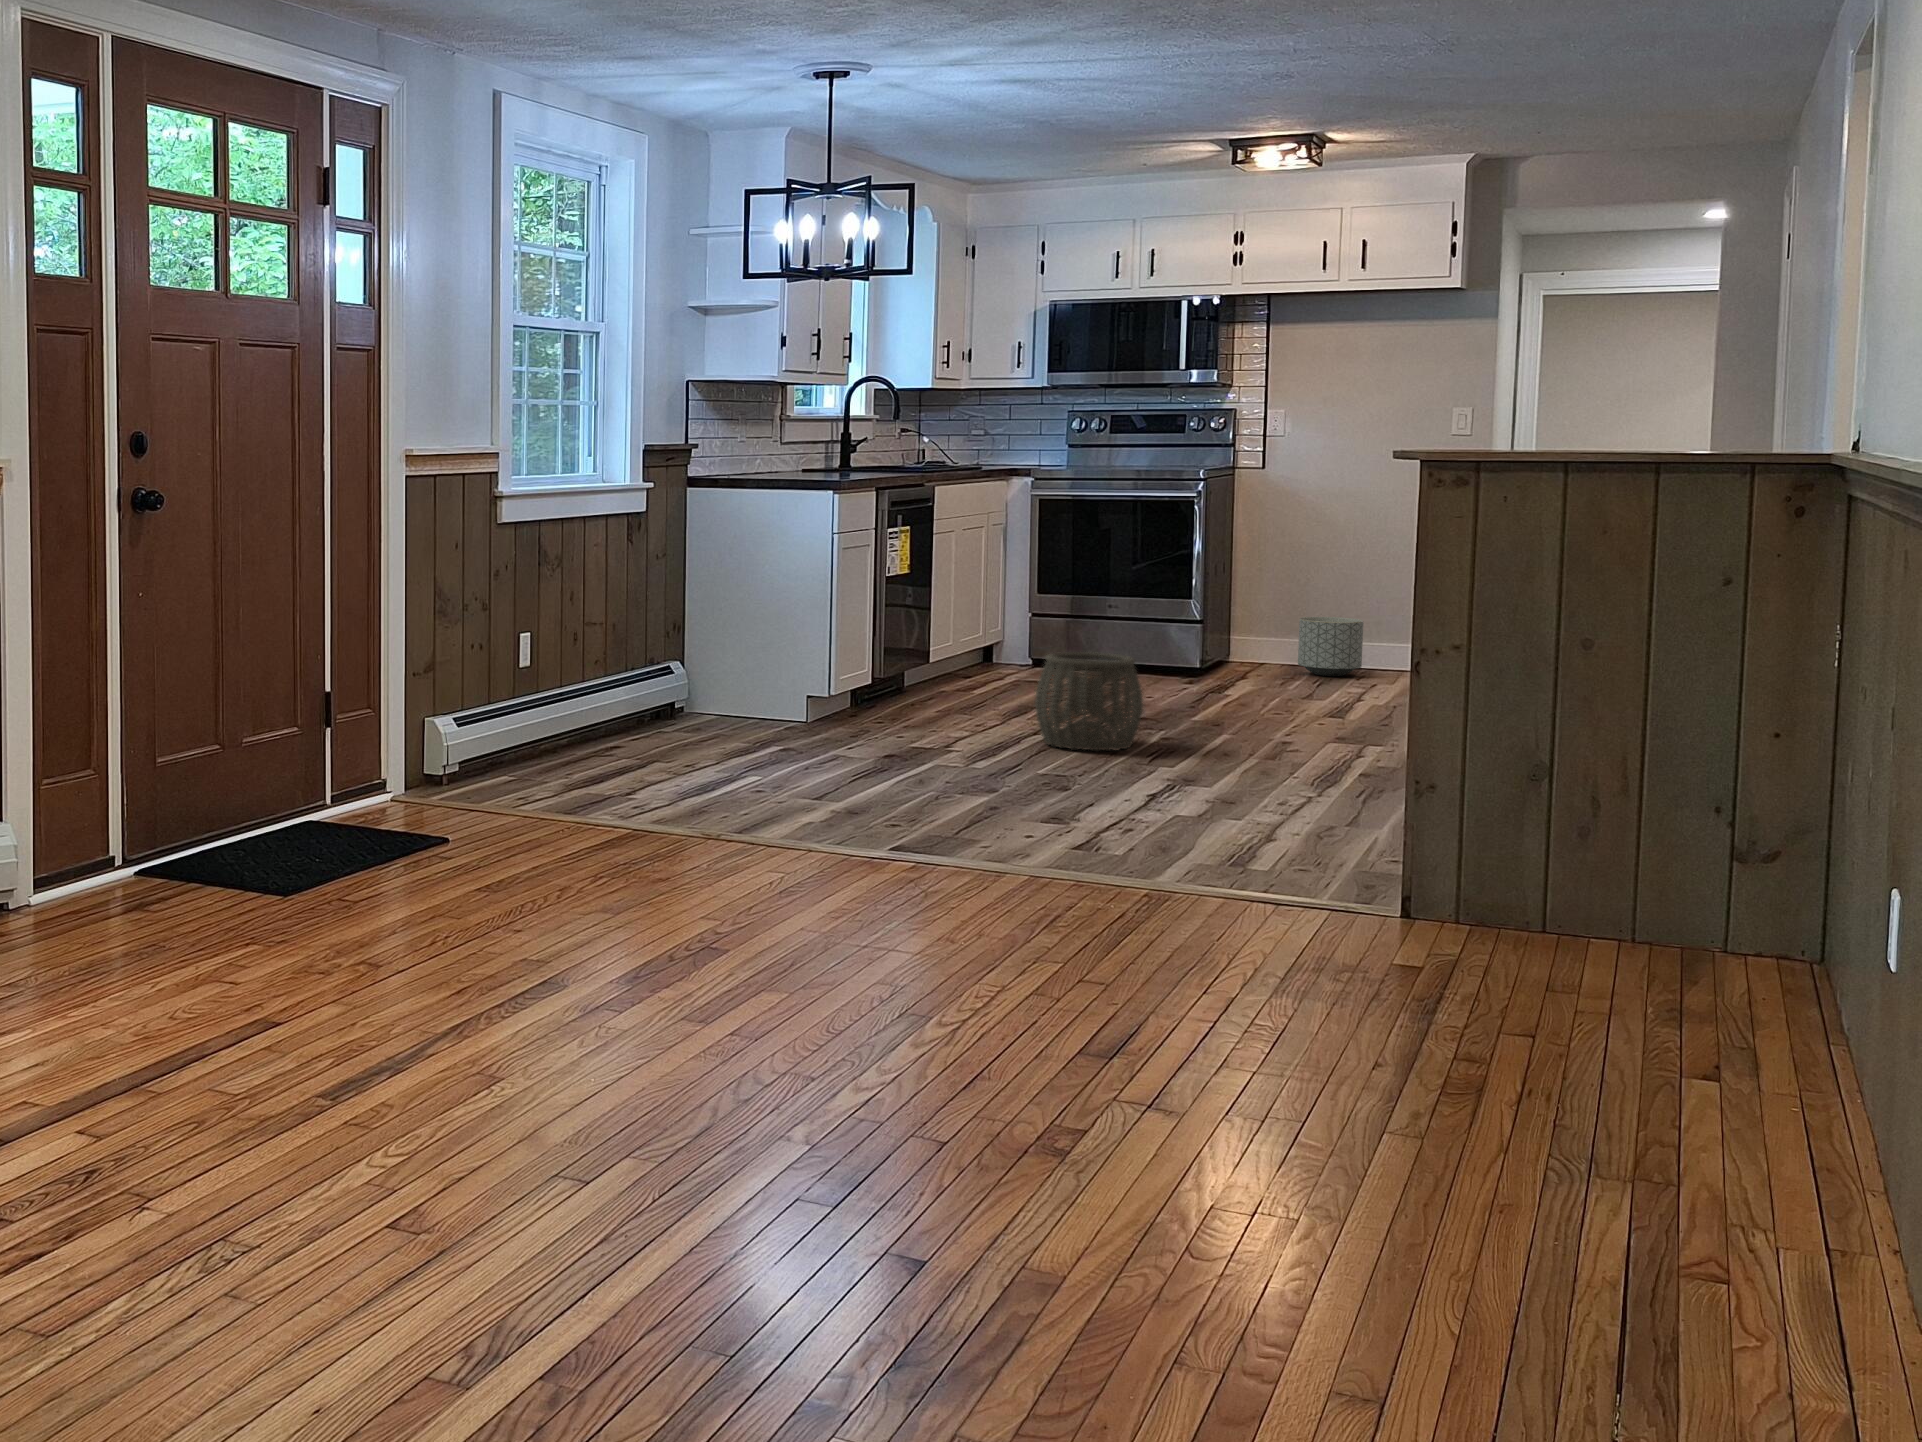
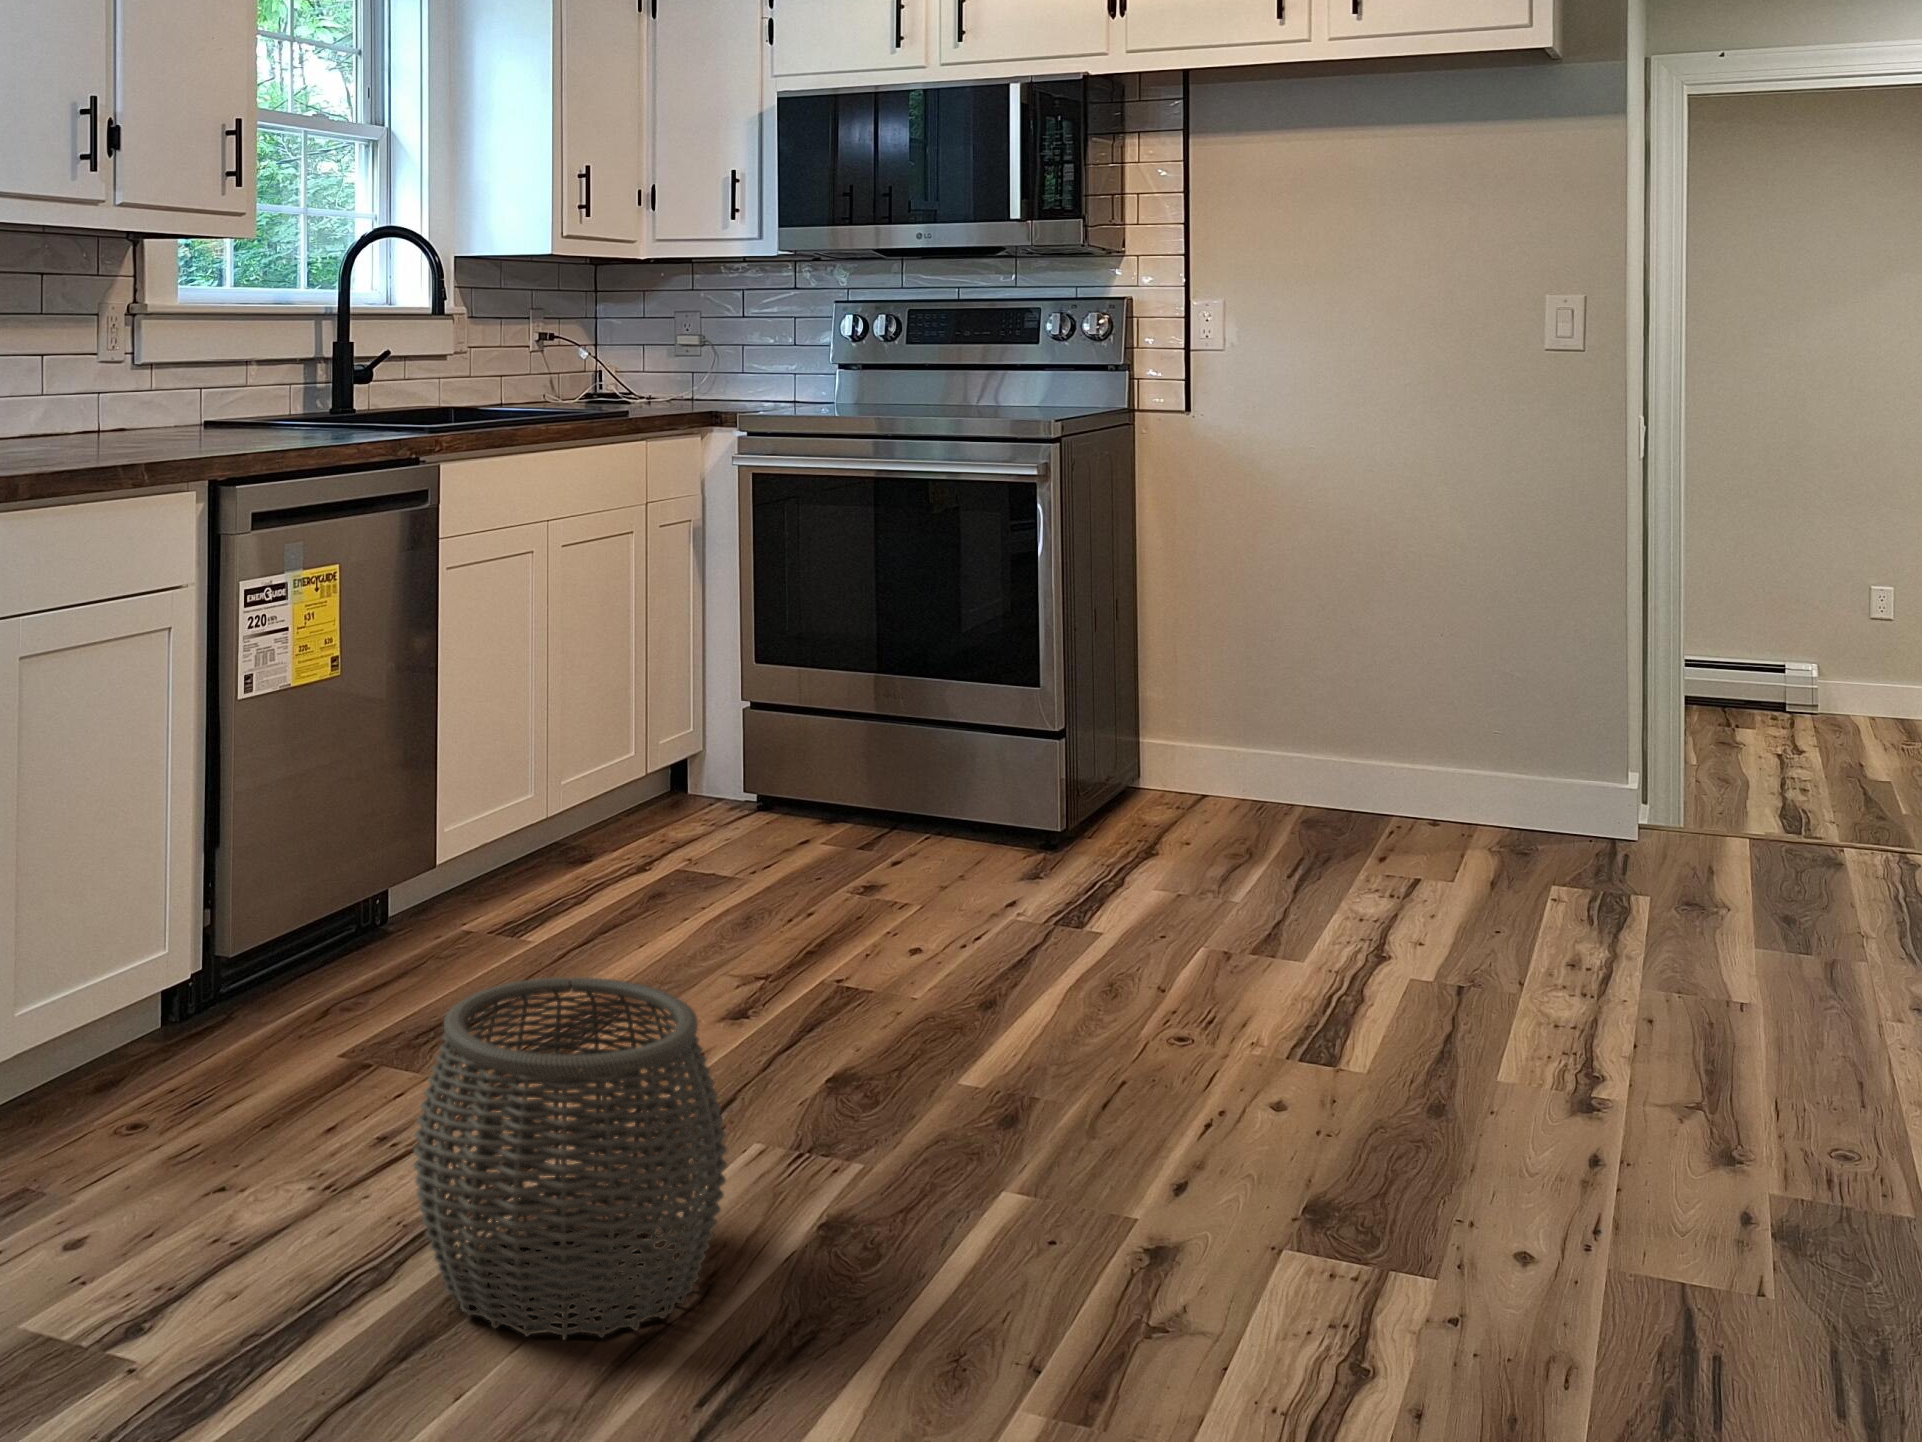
planter: present [1298,617,1363,676] -> none [1266,709,1391,838]

